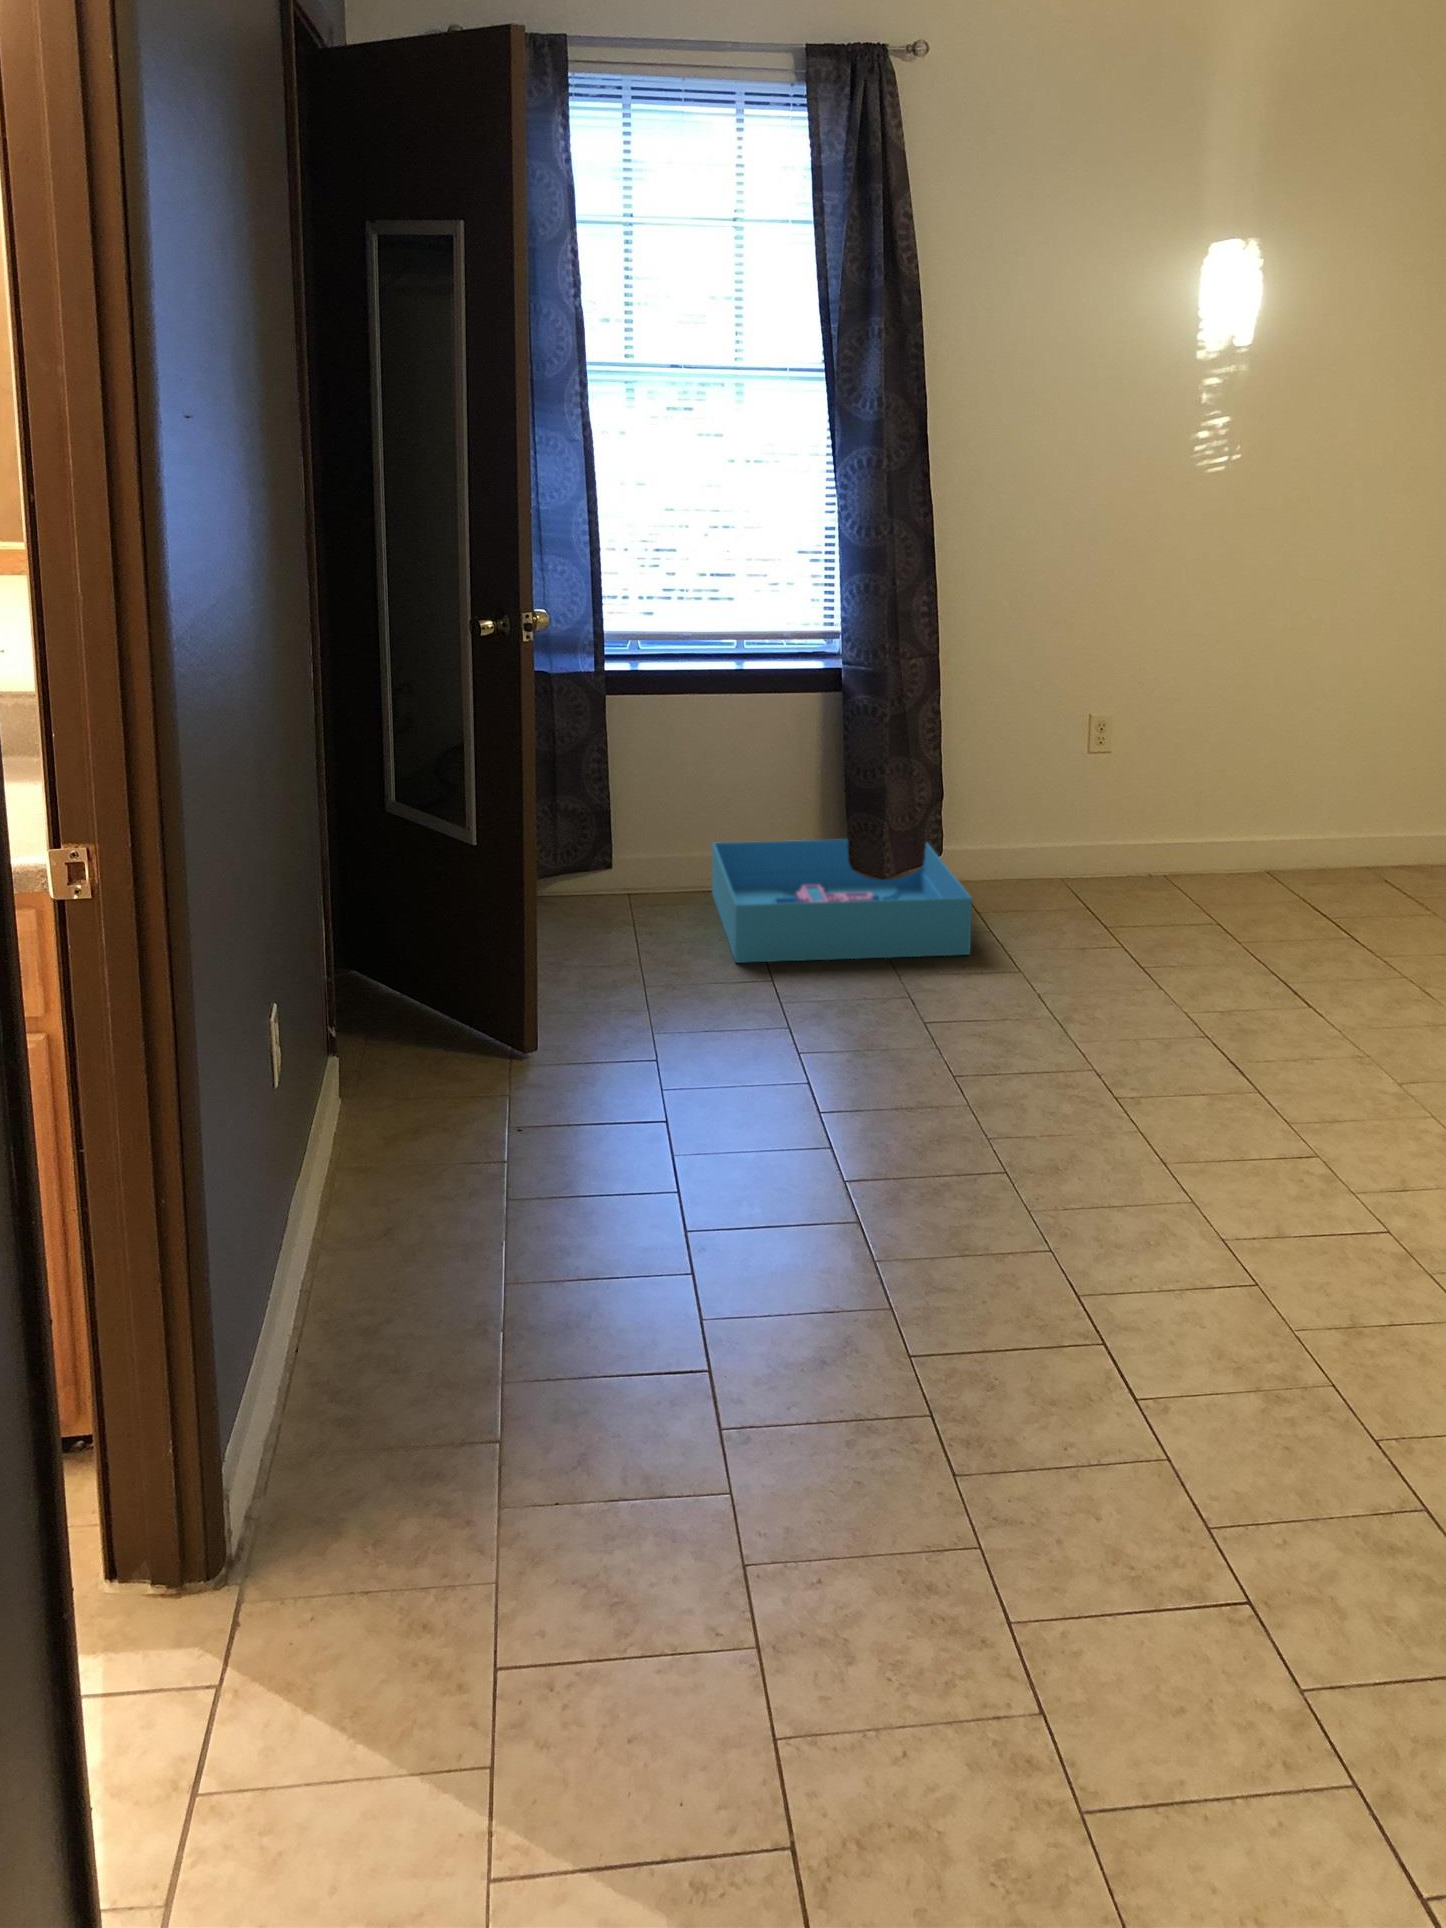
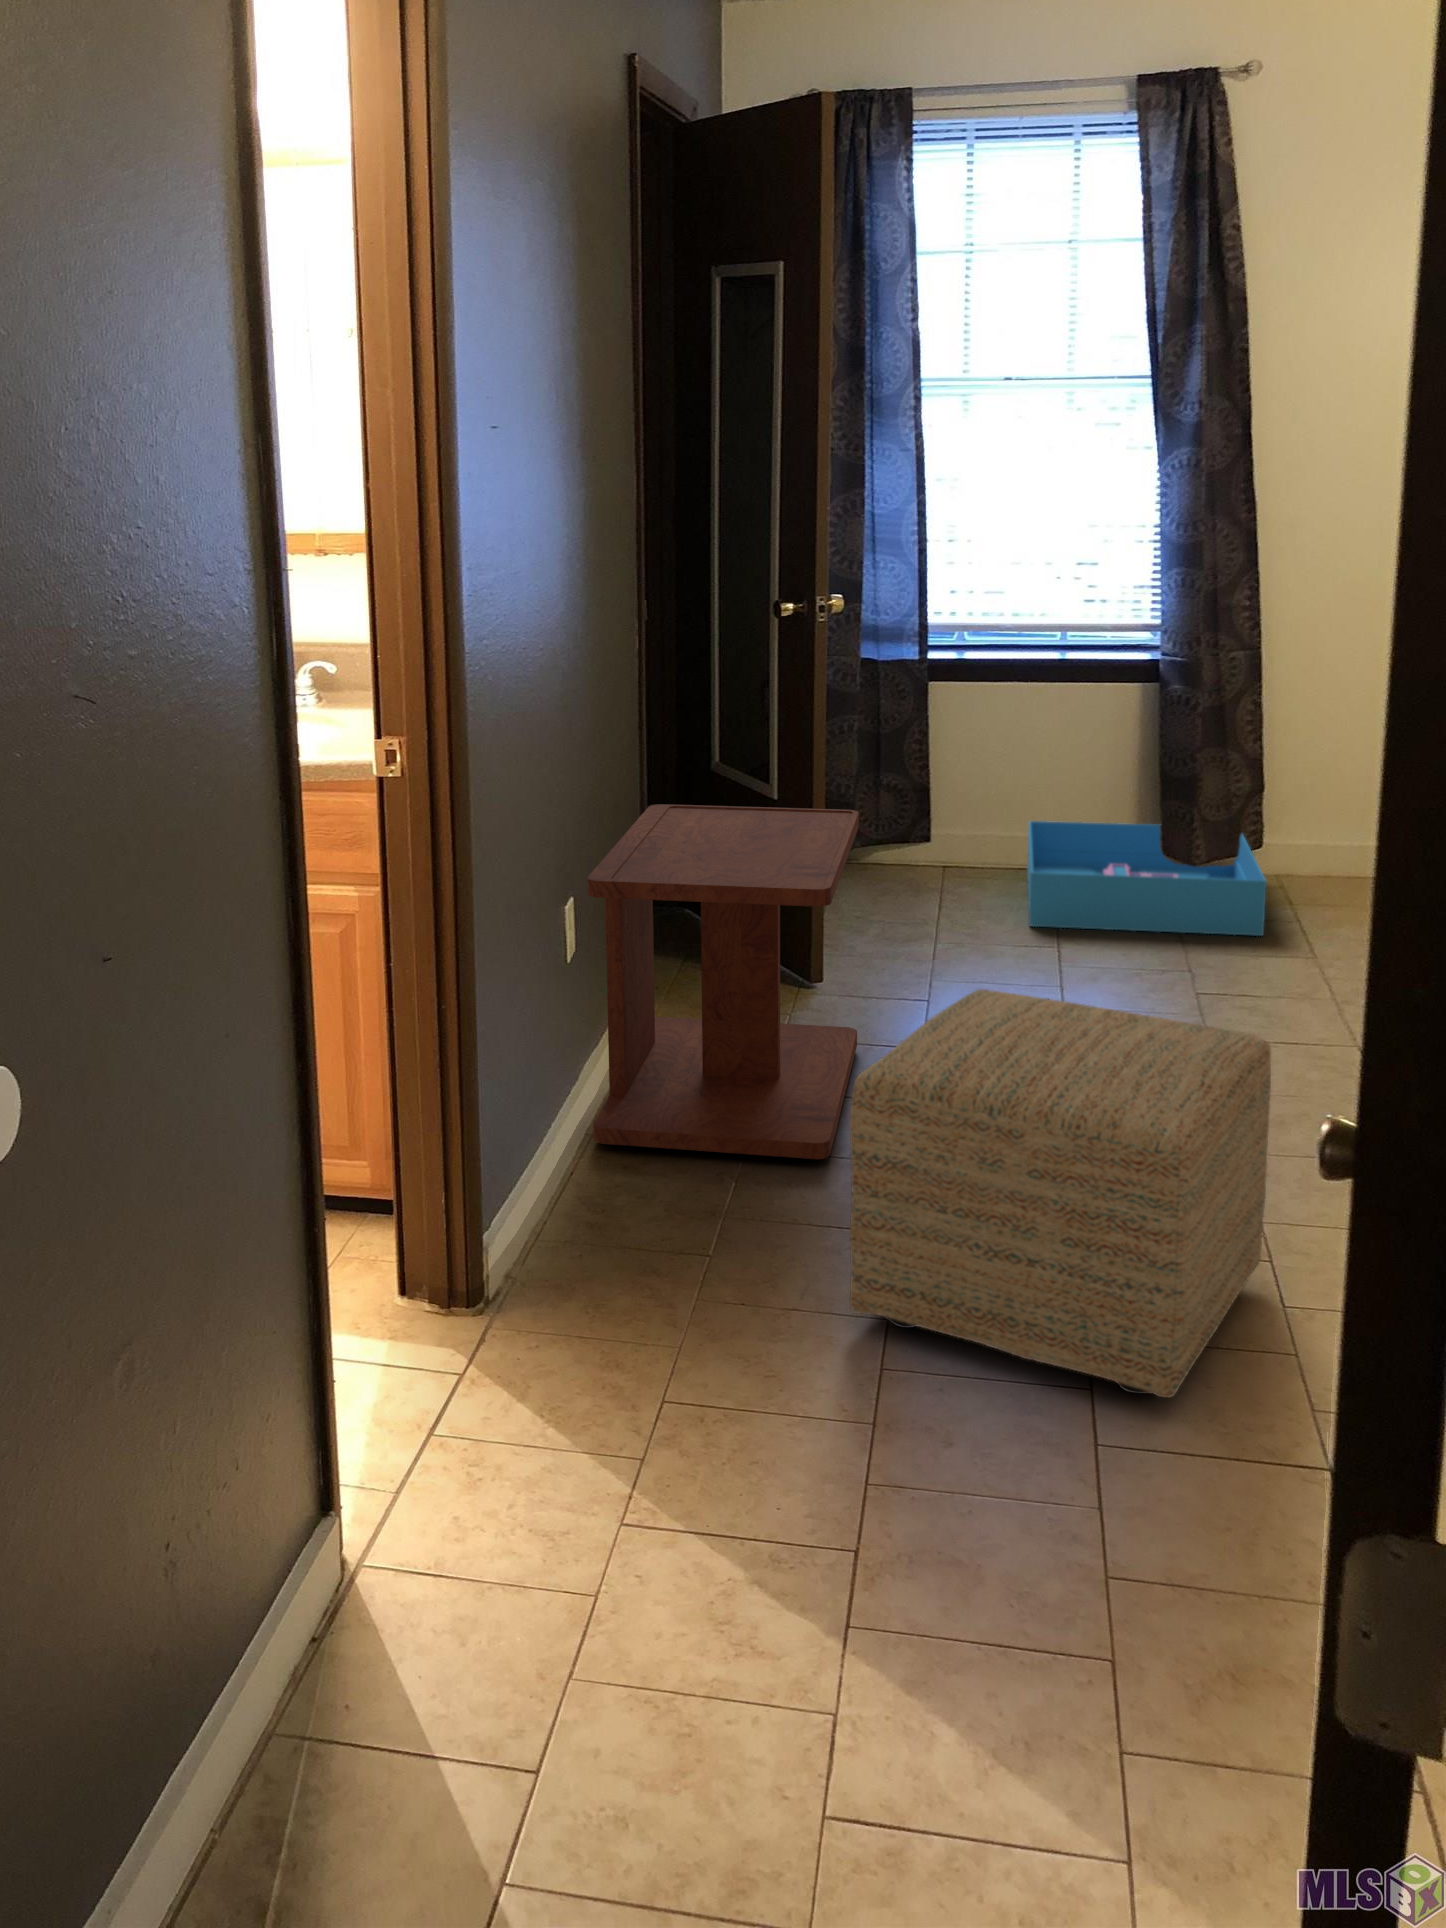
side table: none [298,864,606,1304] -> present [587,804,859,1159]
ottoman: none [689,1081,1118,1552] -> present [850,989,1271,1398]

